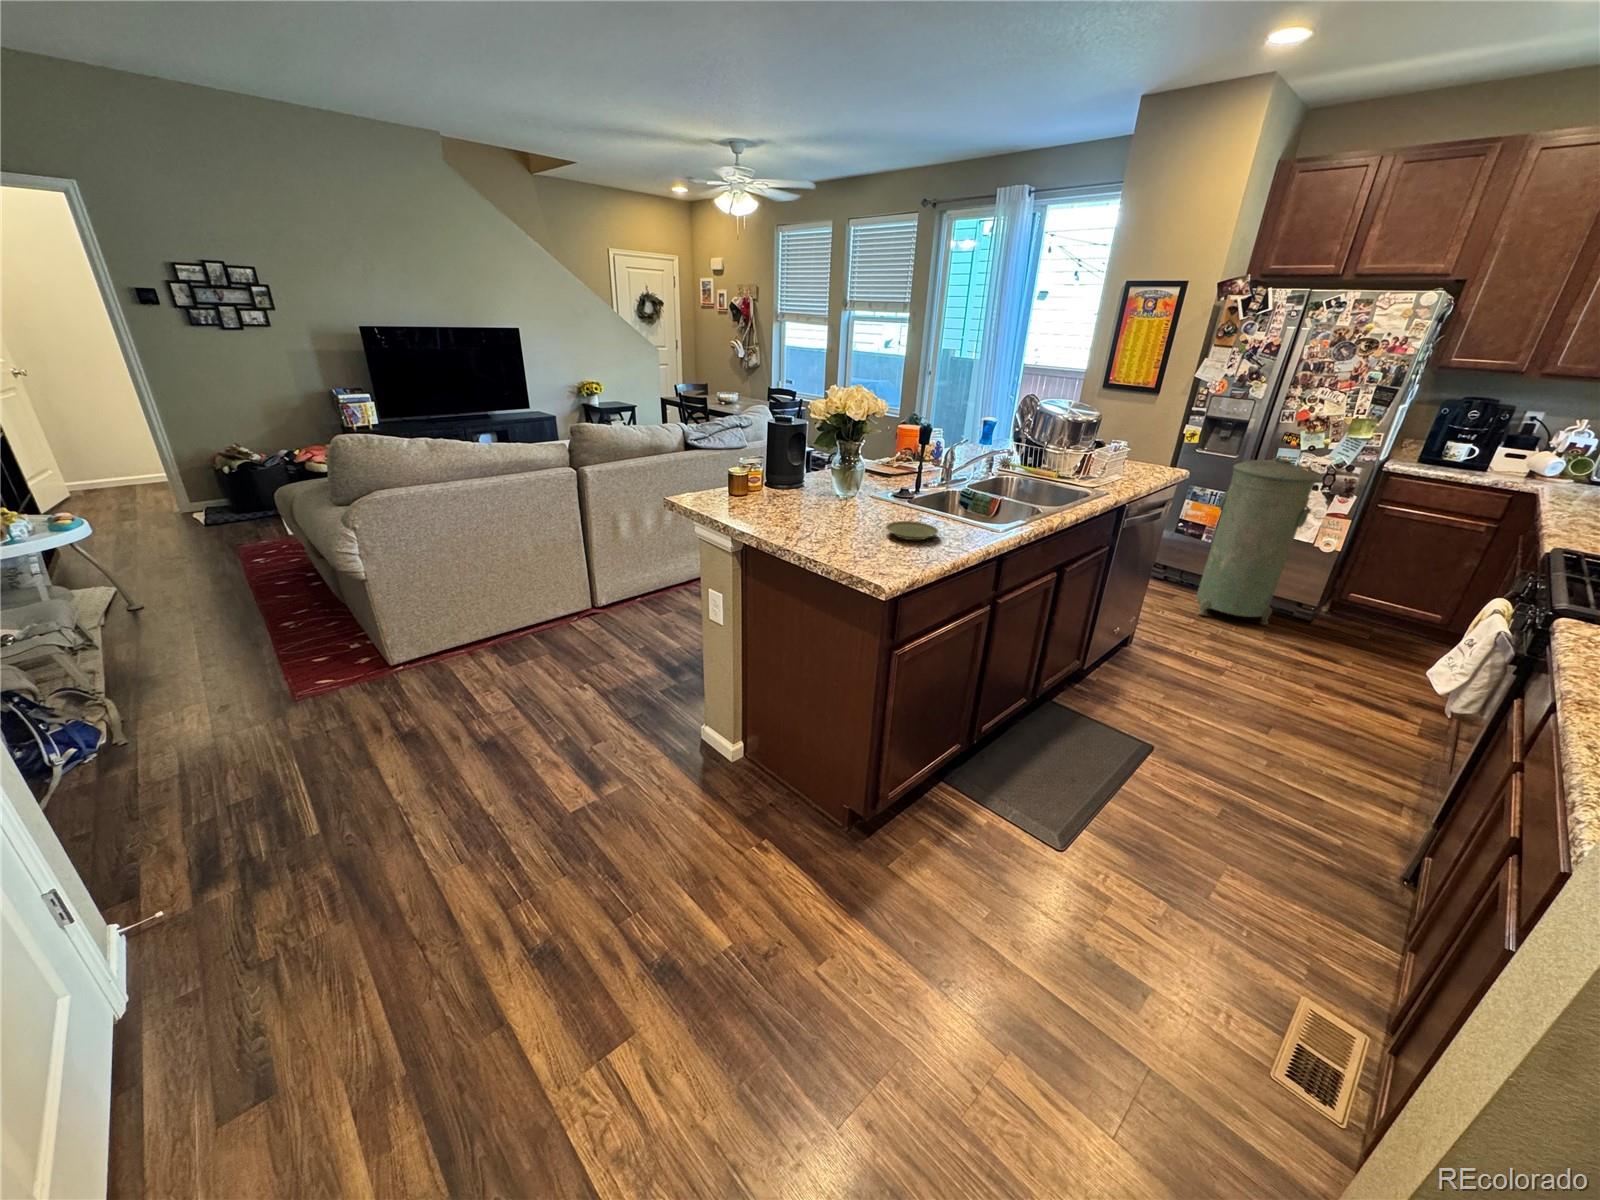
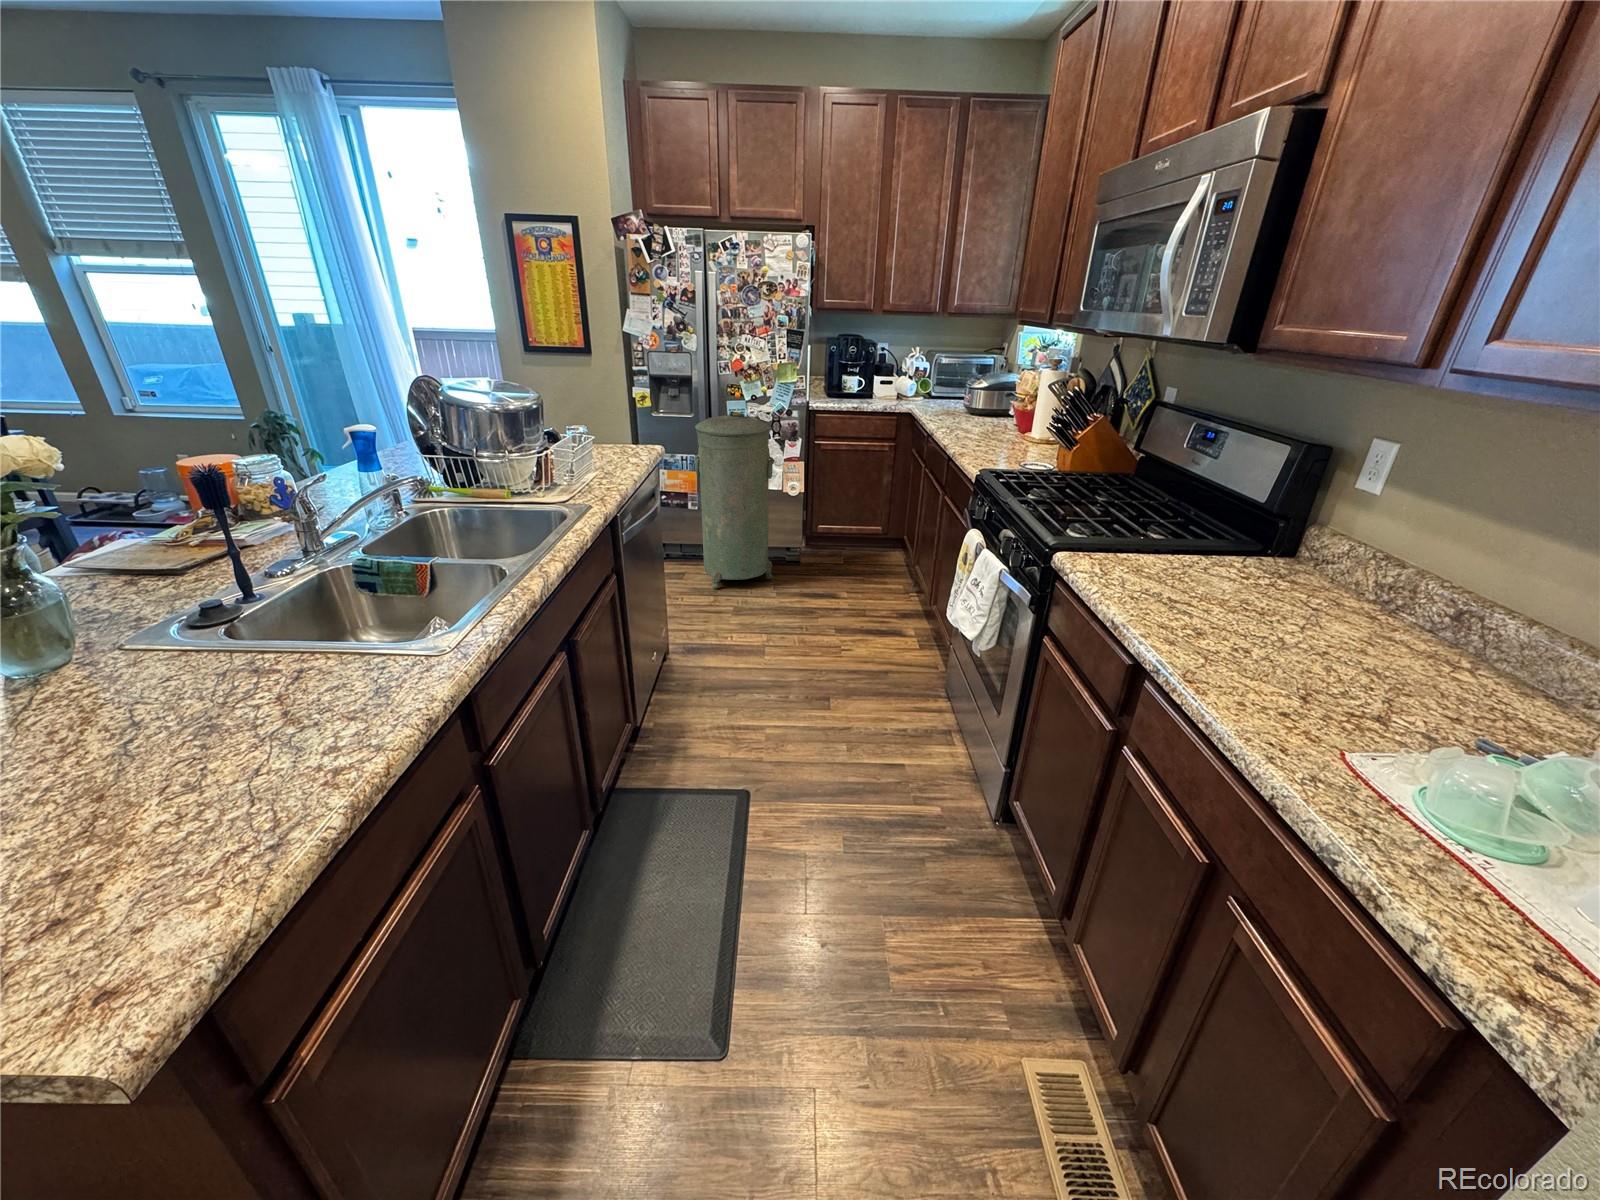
plate: present [886,521,938,540] -> none [120,709,289,792]

